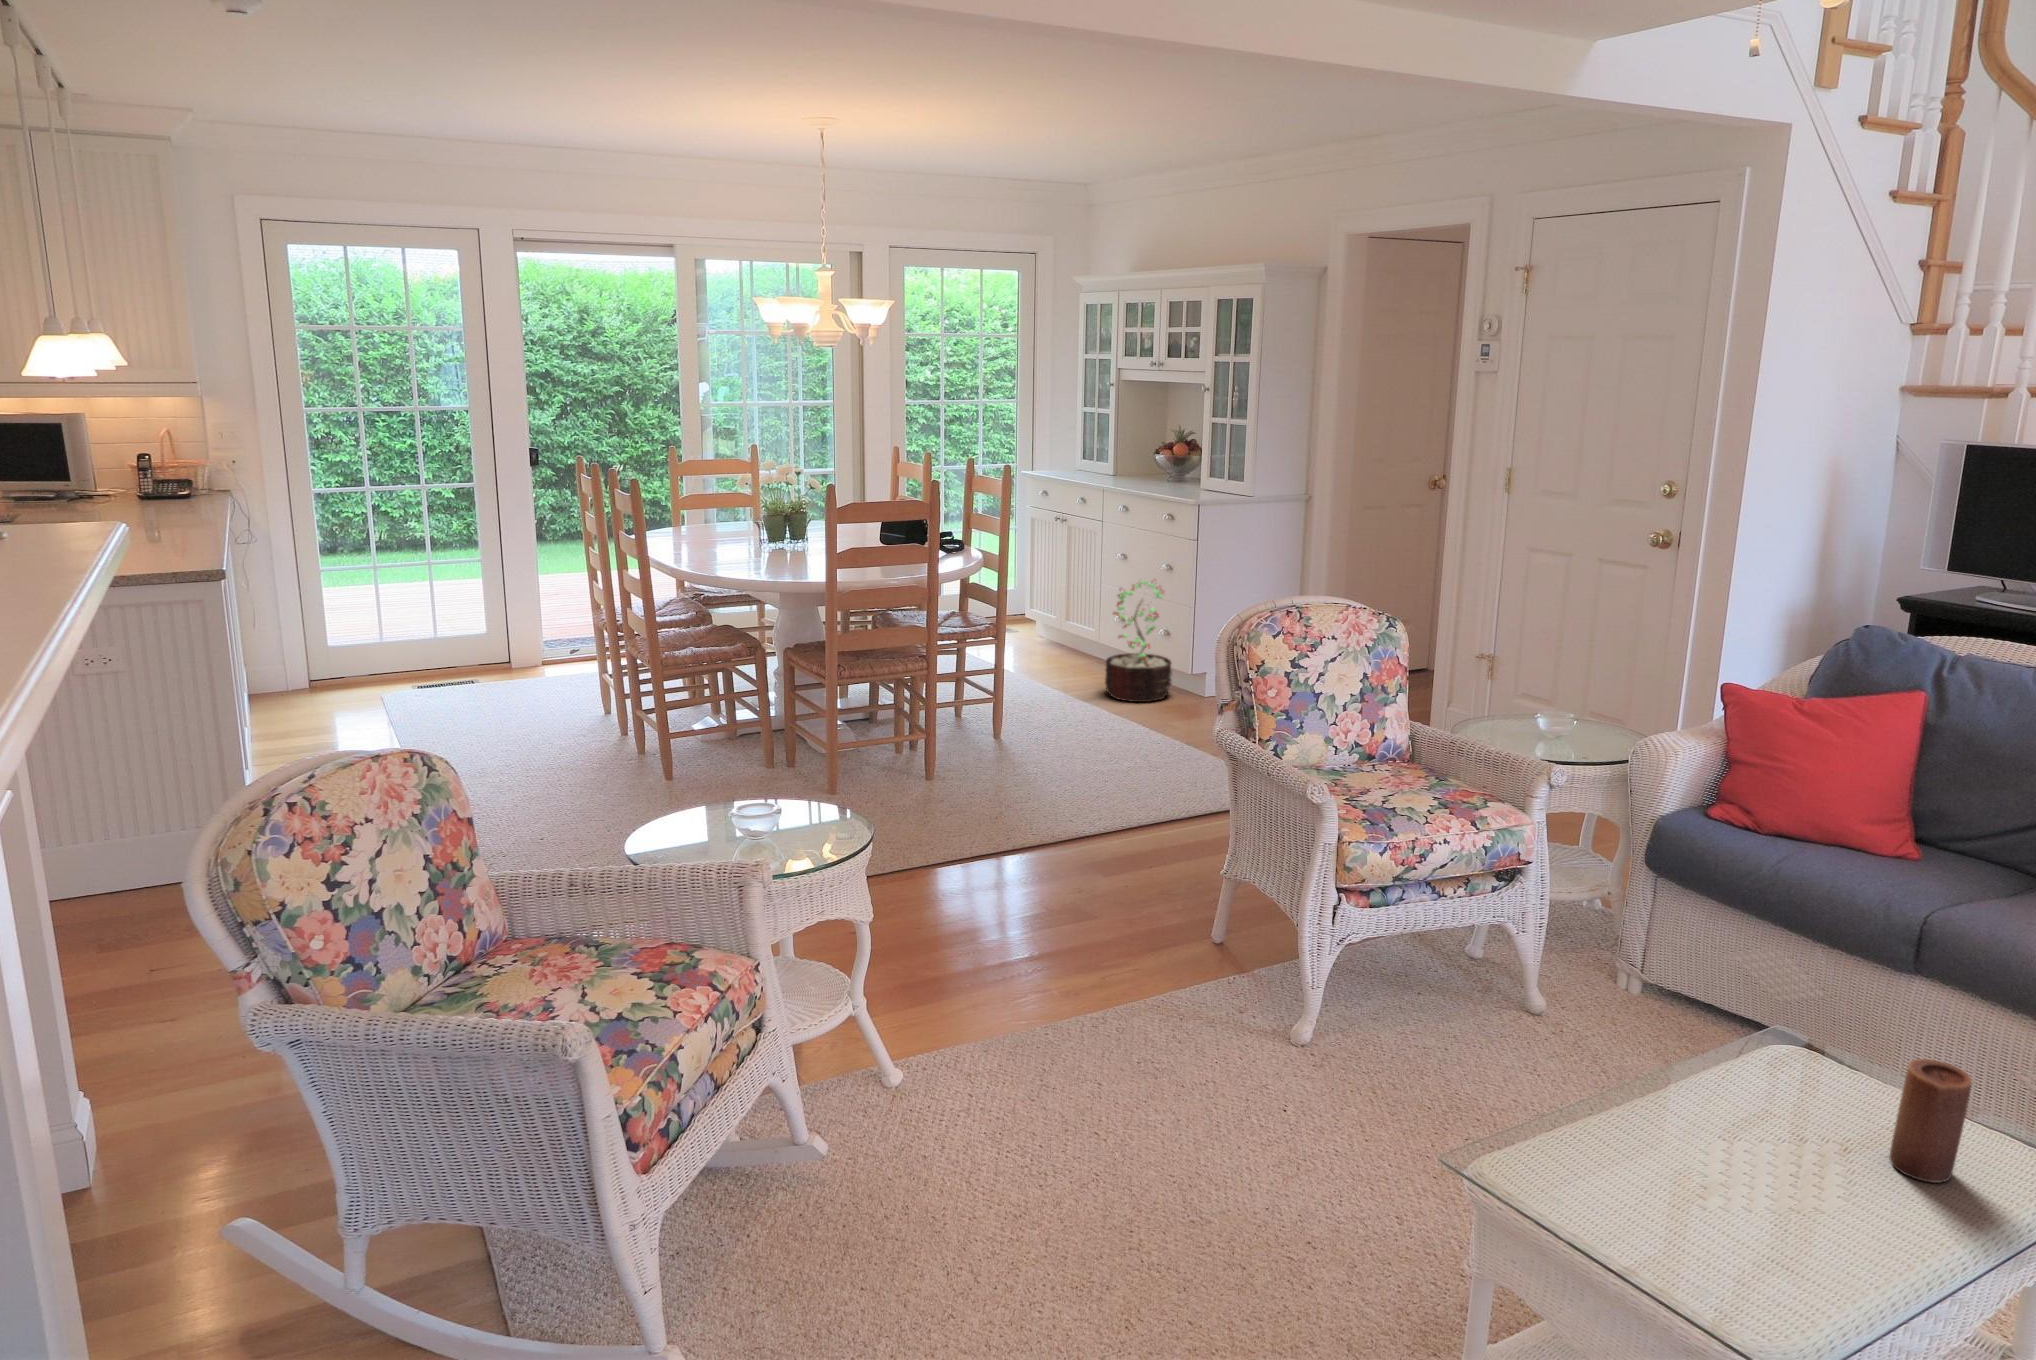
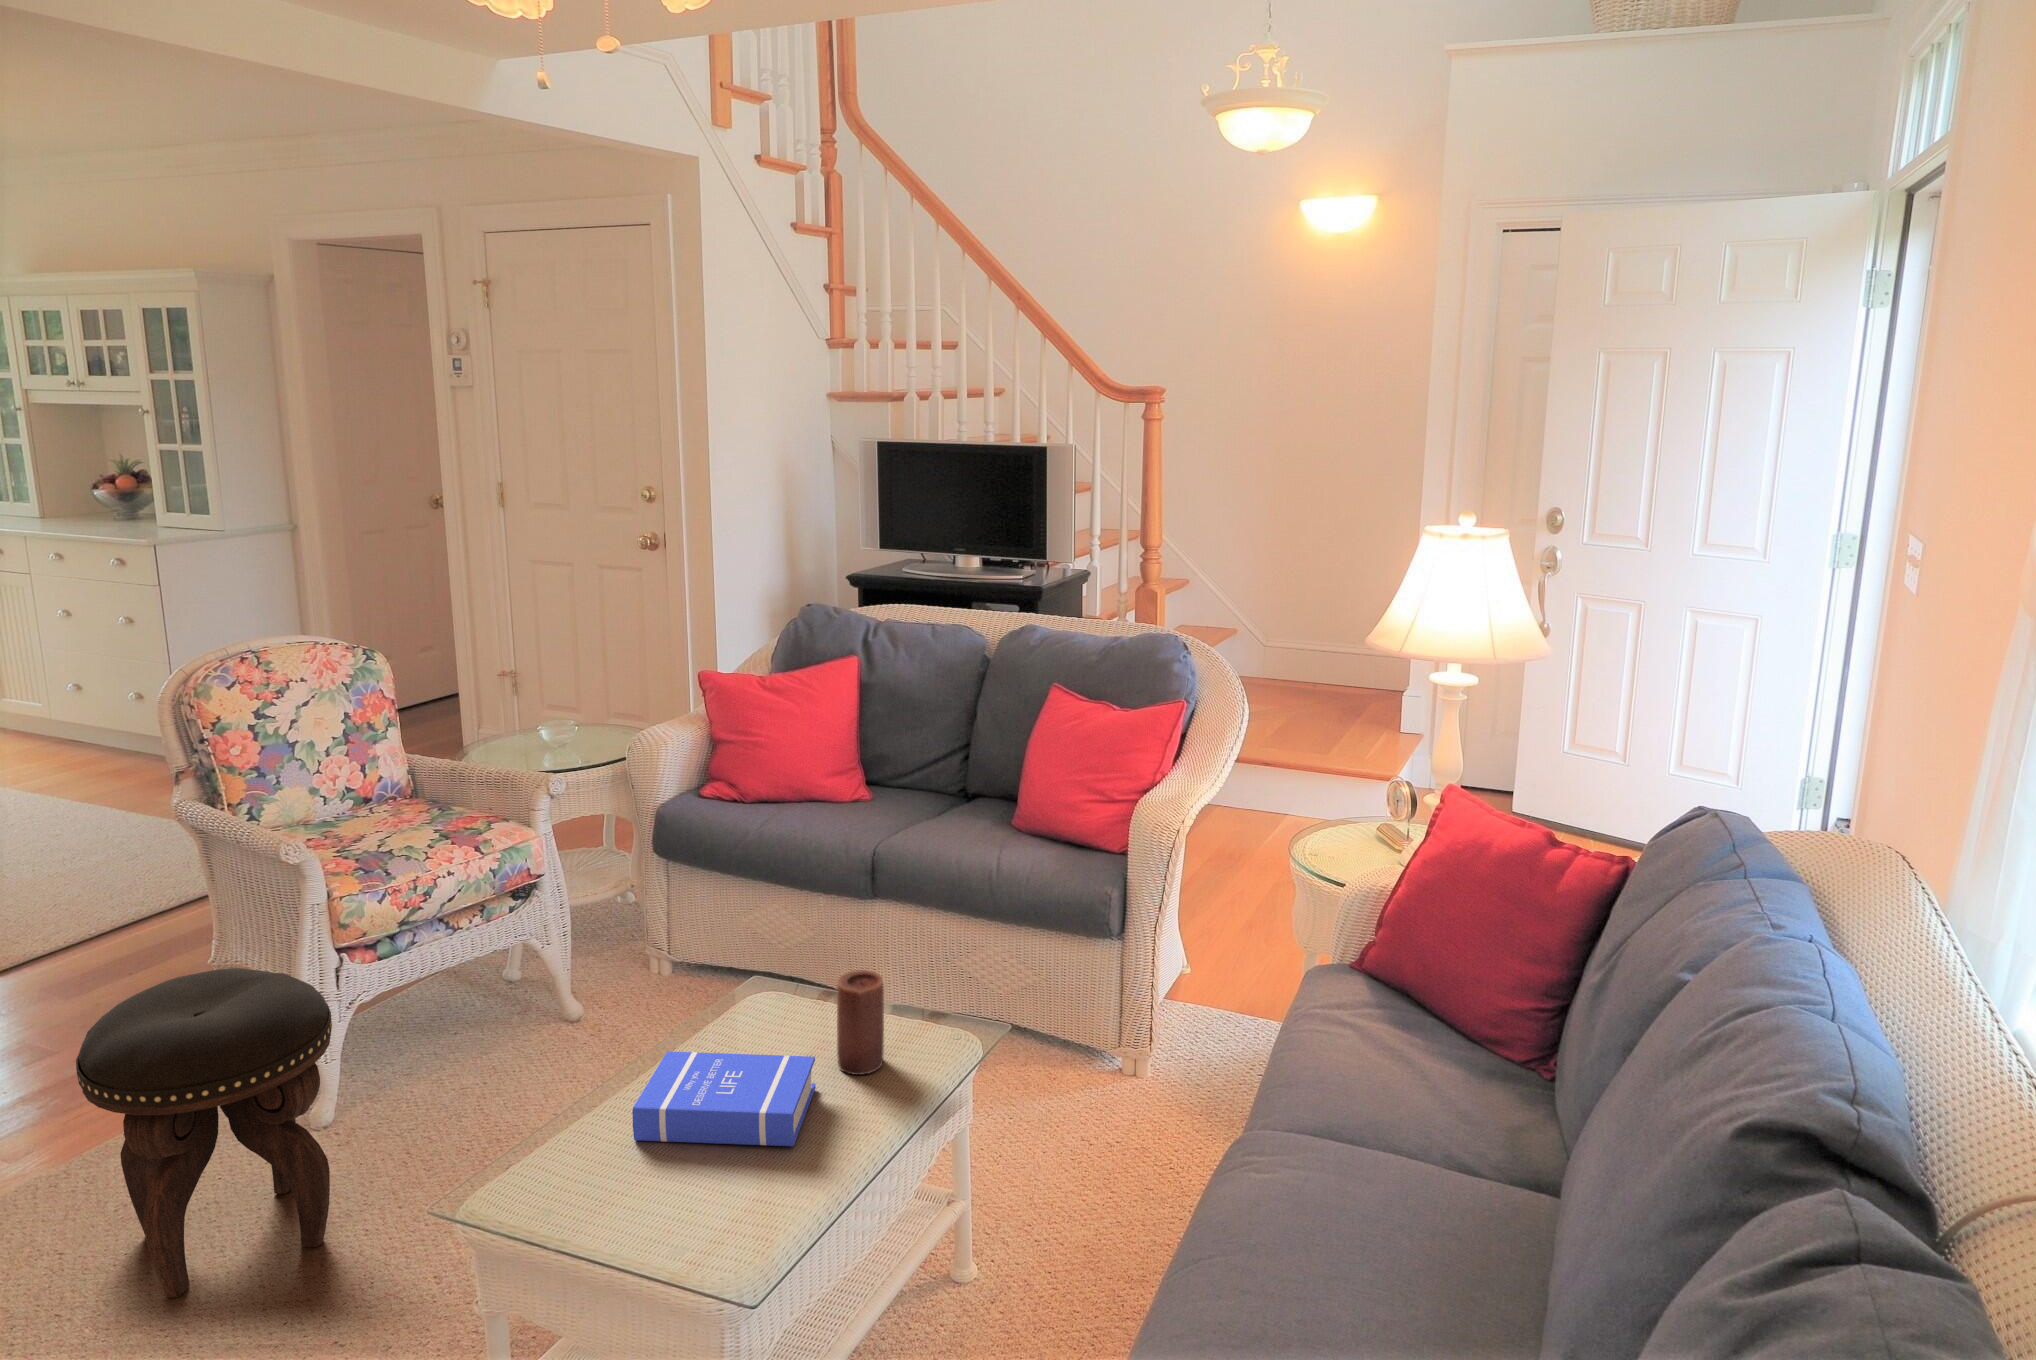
decorative plant: present [1105,580,1172,702] -> none [56,635,155,784]
footstool: none [1144,882,1341,1152] -> present [76,968,332,1298]
book: none [1644,1082,1867,1234] -> present [632,1051,816,1146]

